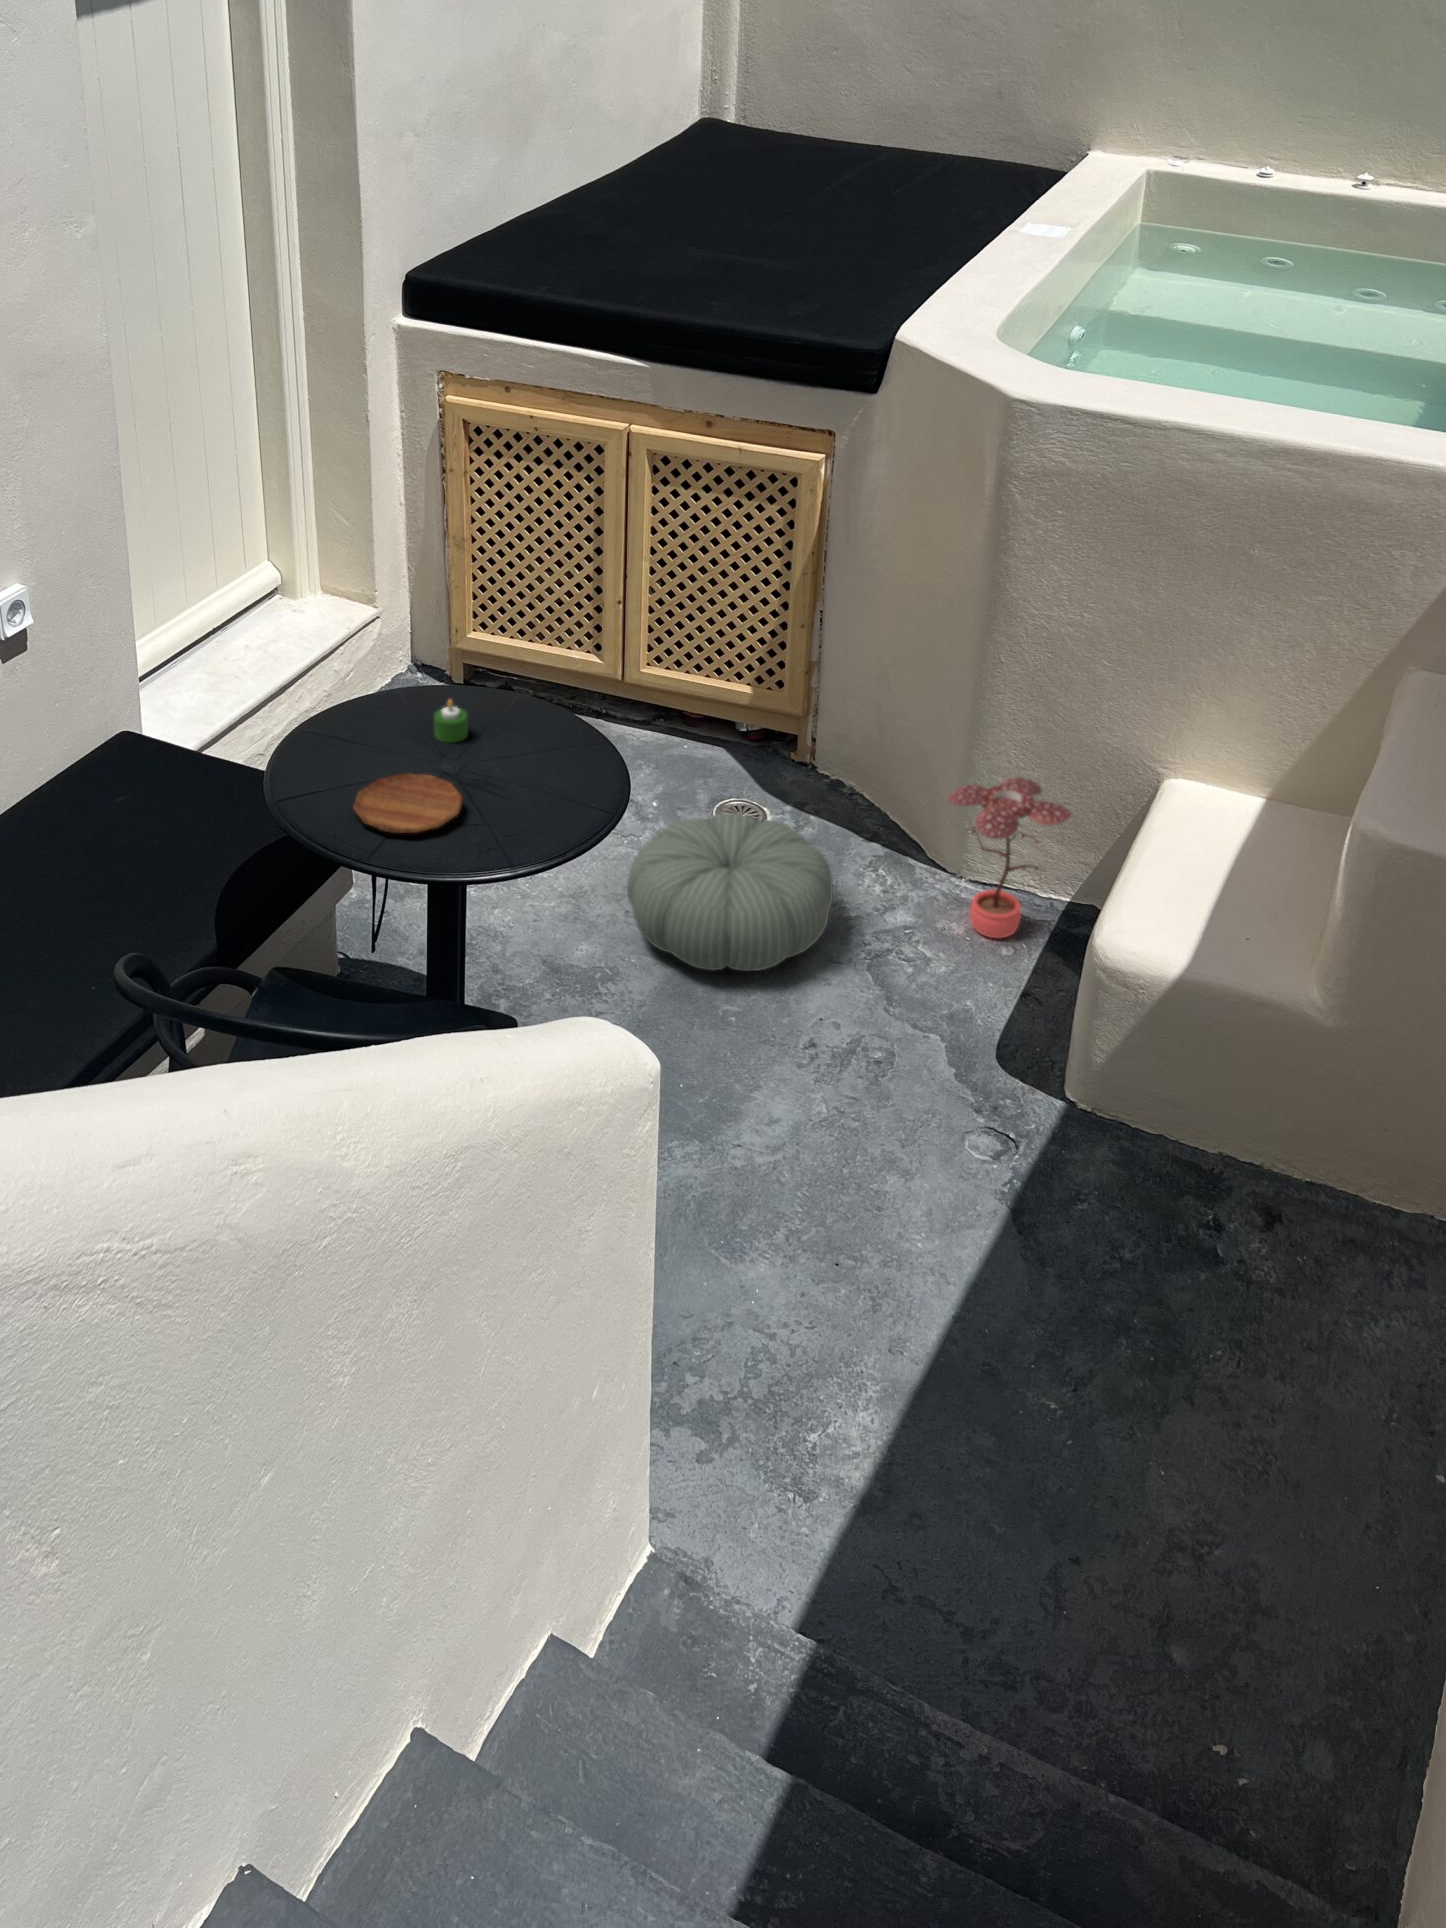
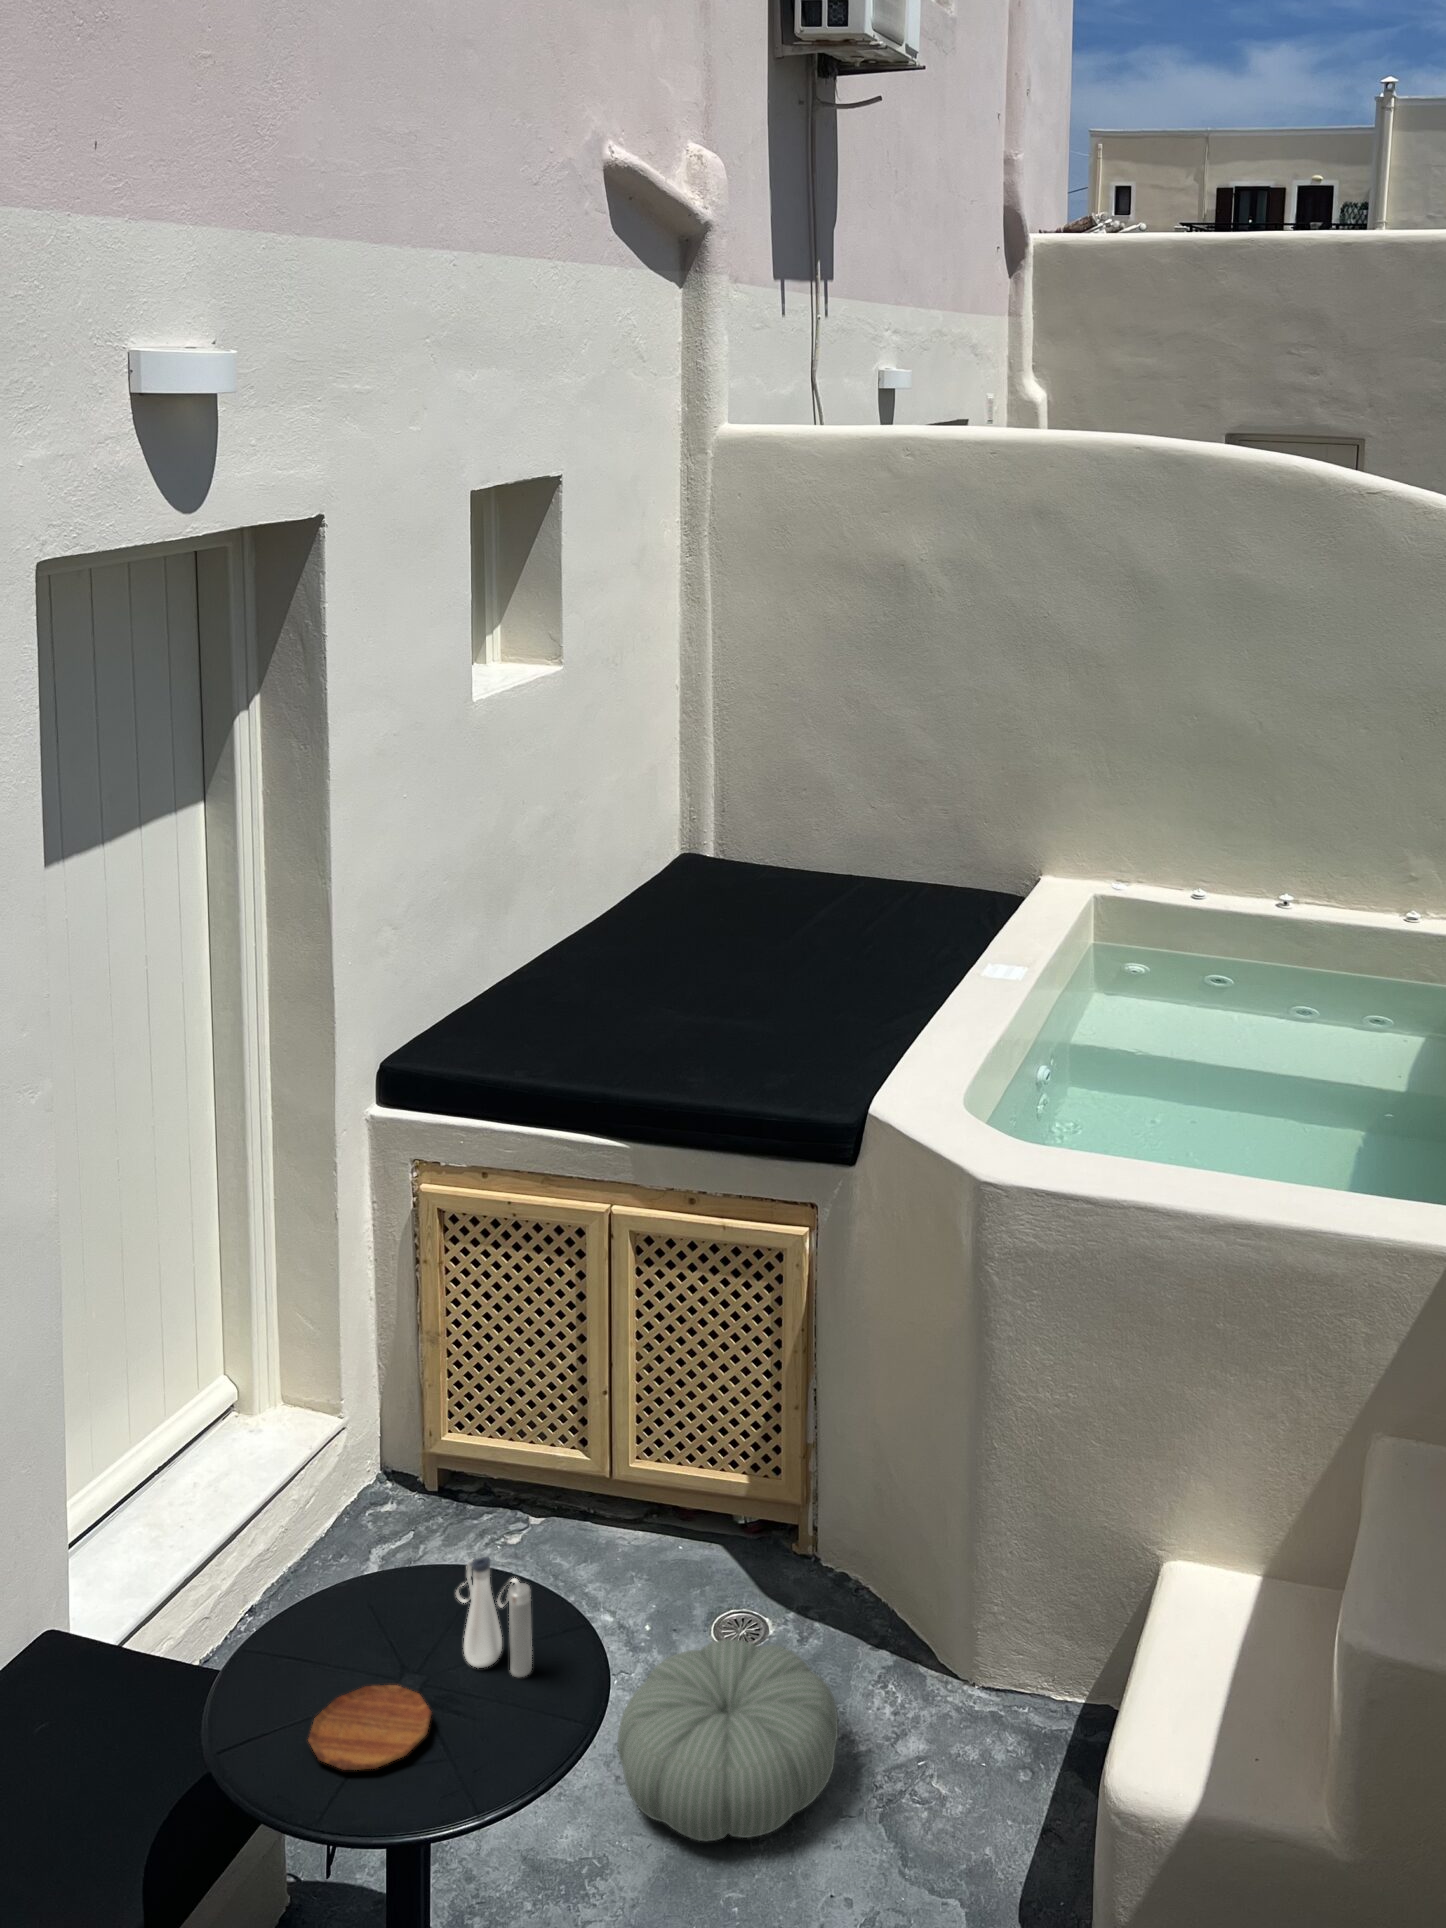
water bottle: none [484,675,554,783] -> present [456,1557,532,1677]
candle: present [434,700,468,743] -> none [402,1582,439,1632]
potted plant: present [948,777,1071,938] -> none [951,1572,1076,1759]

